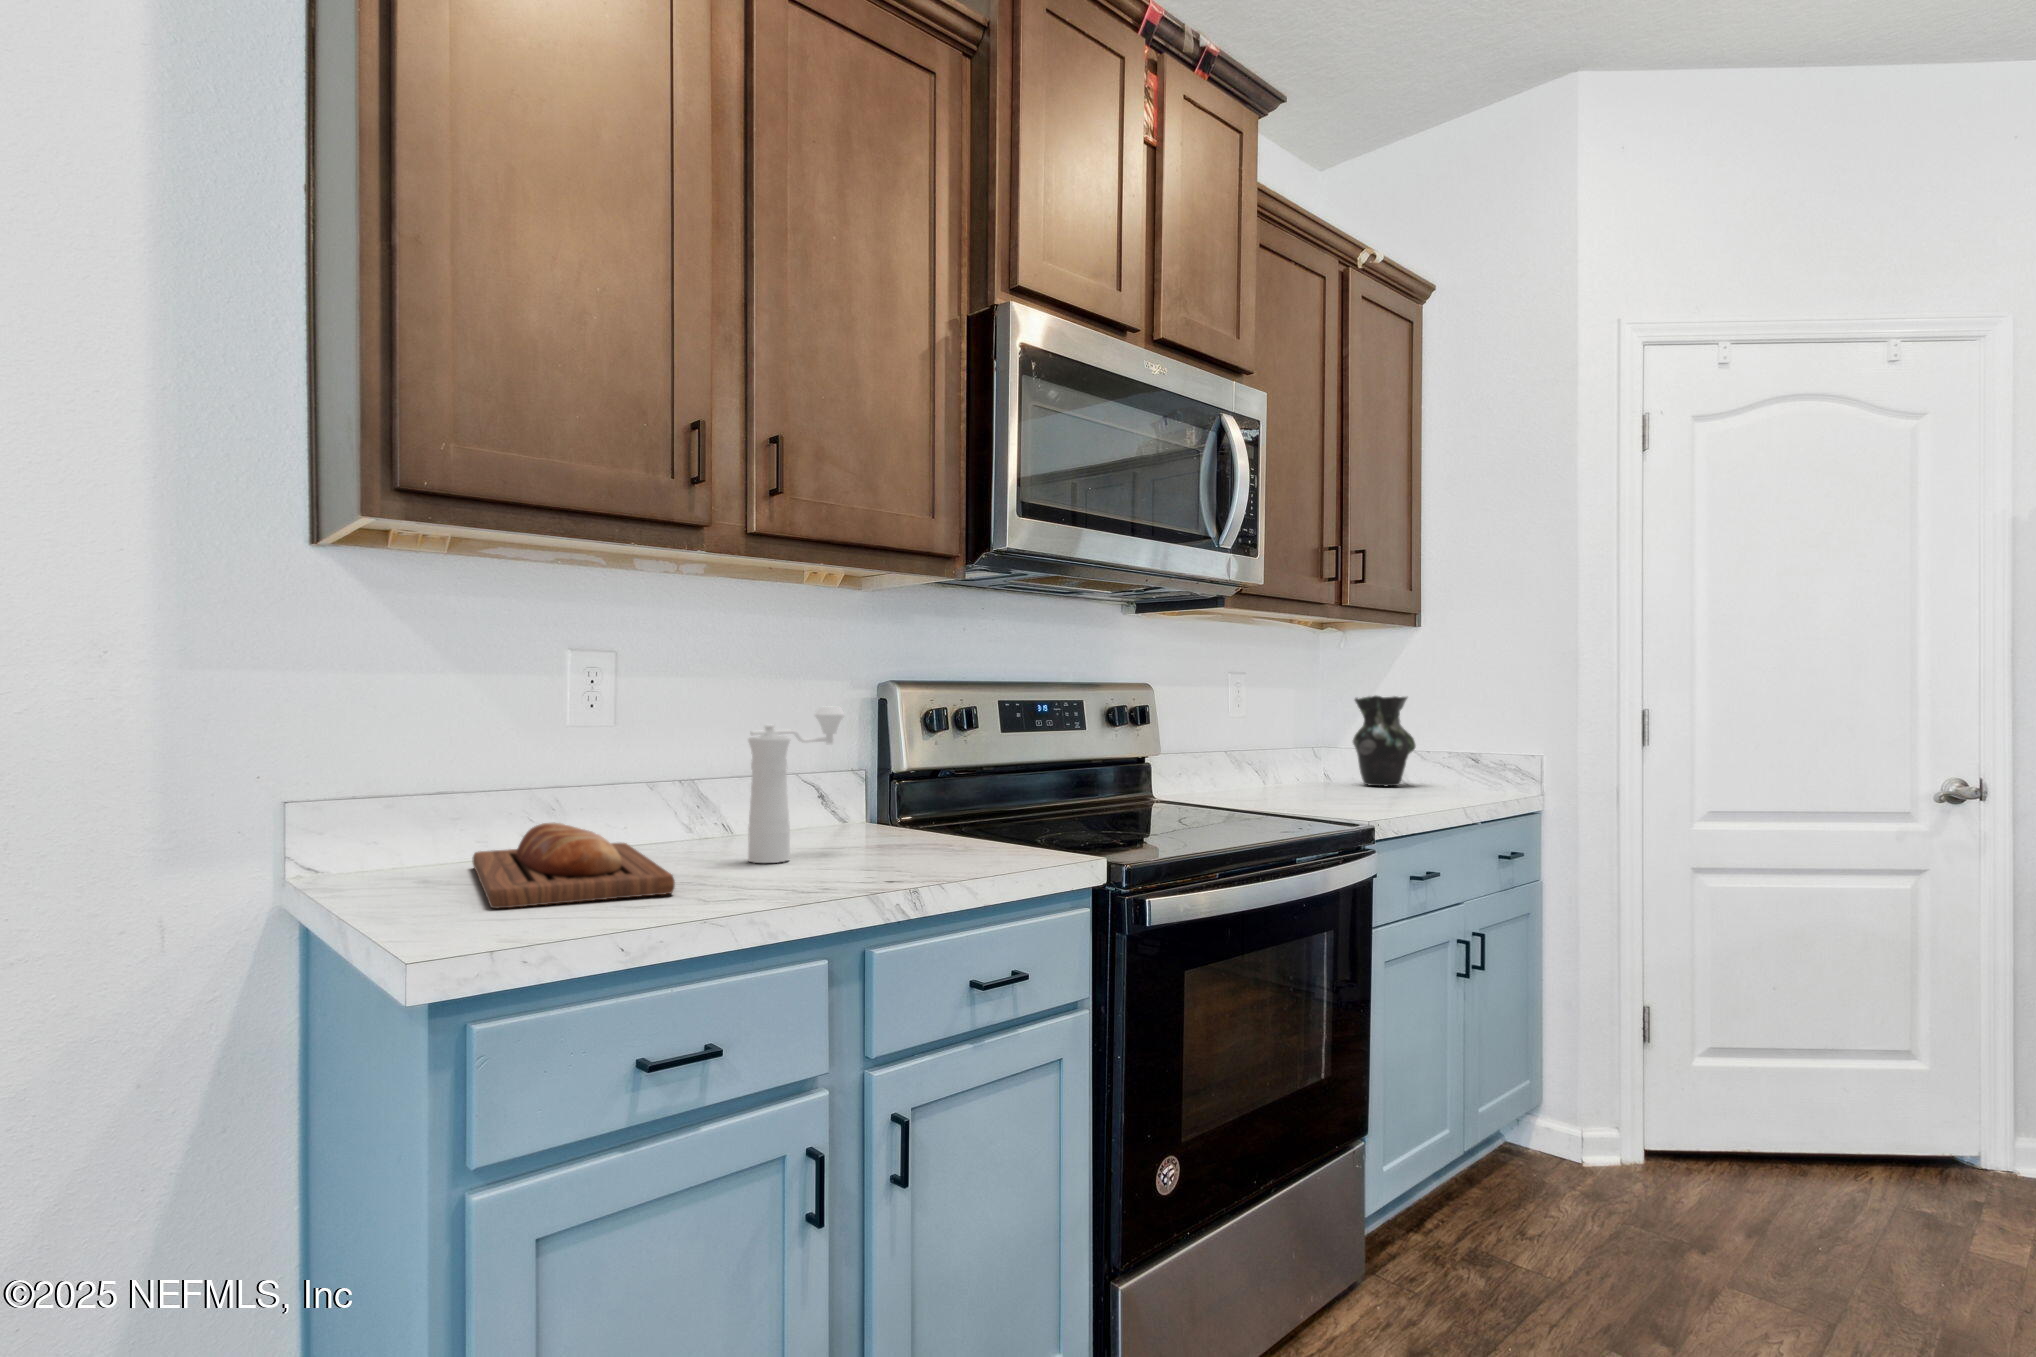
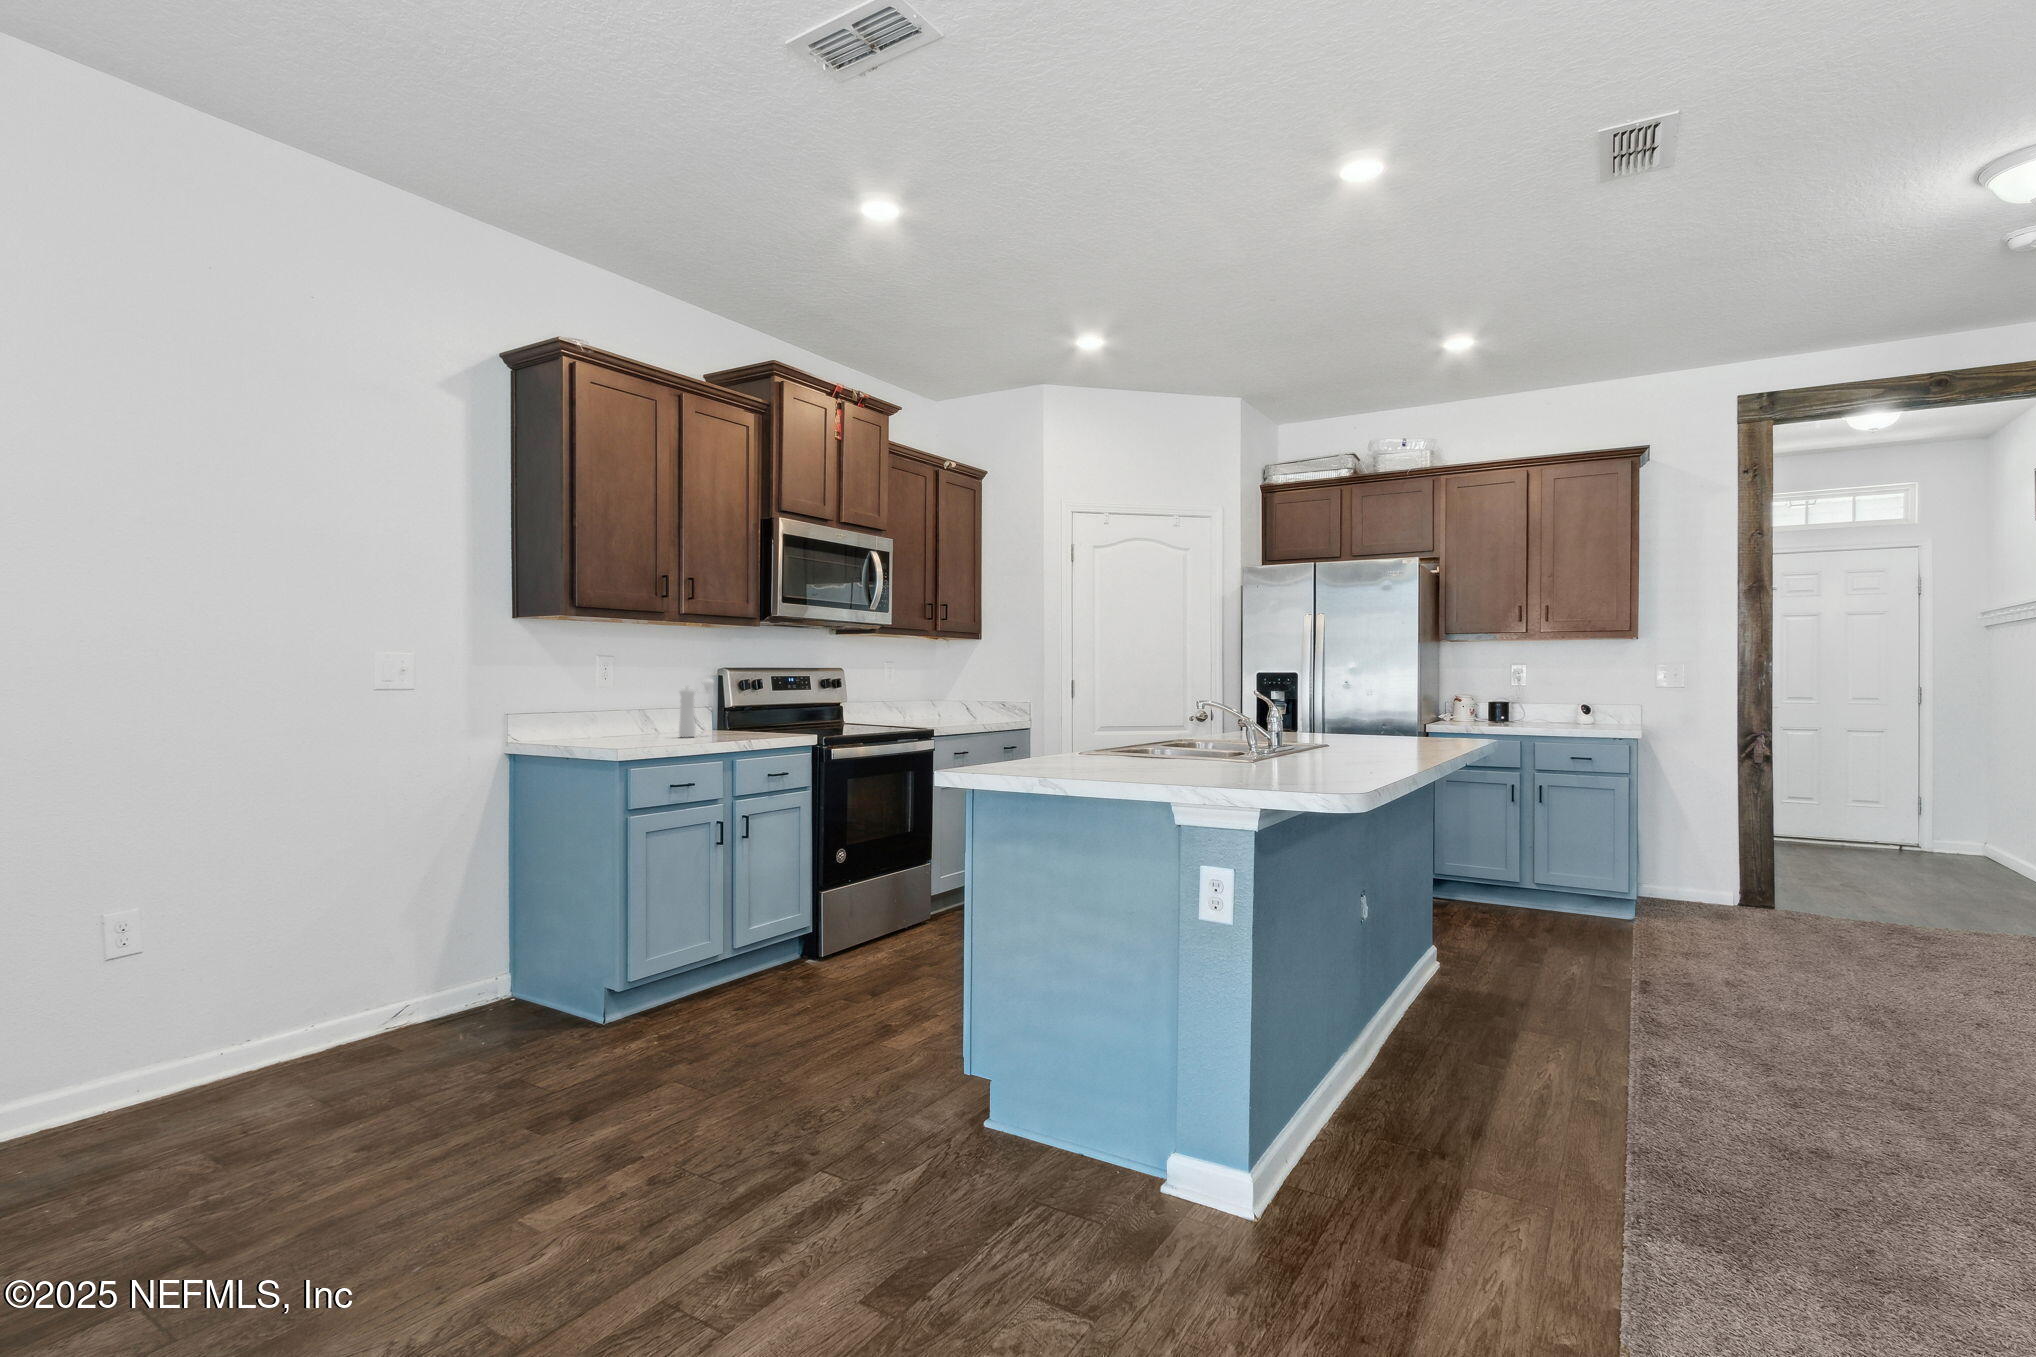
vase: present [1353,696,1416,786] -> none [946,673,977,718]
bread loaf: present [472,823,675,908] -> none [575,722,668,744]

